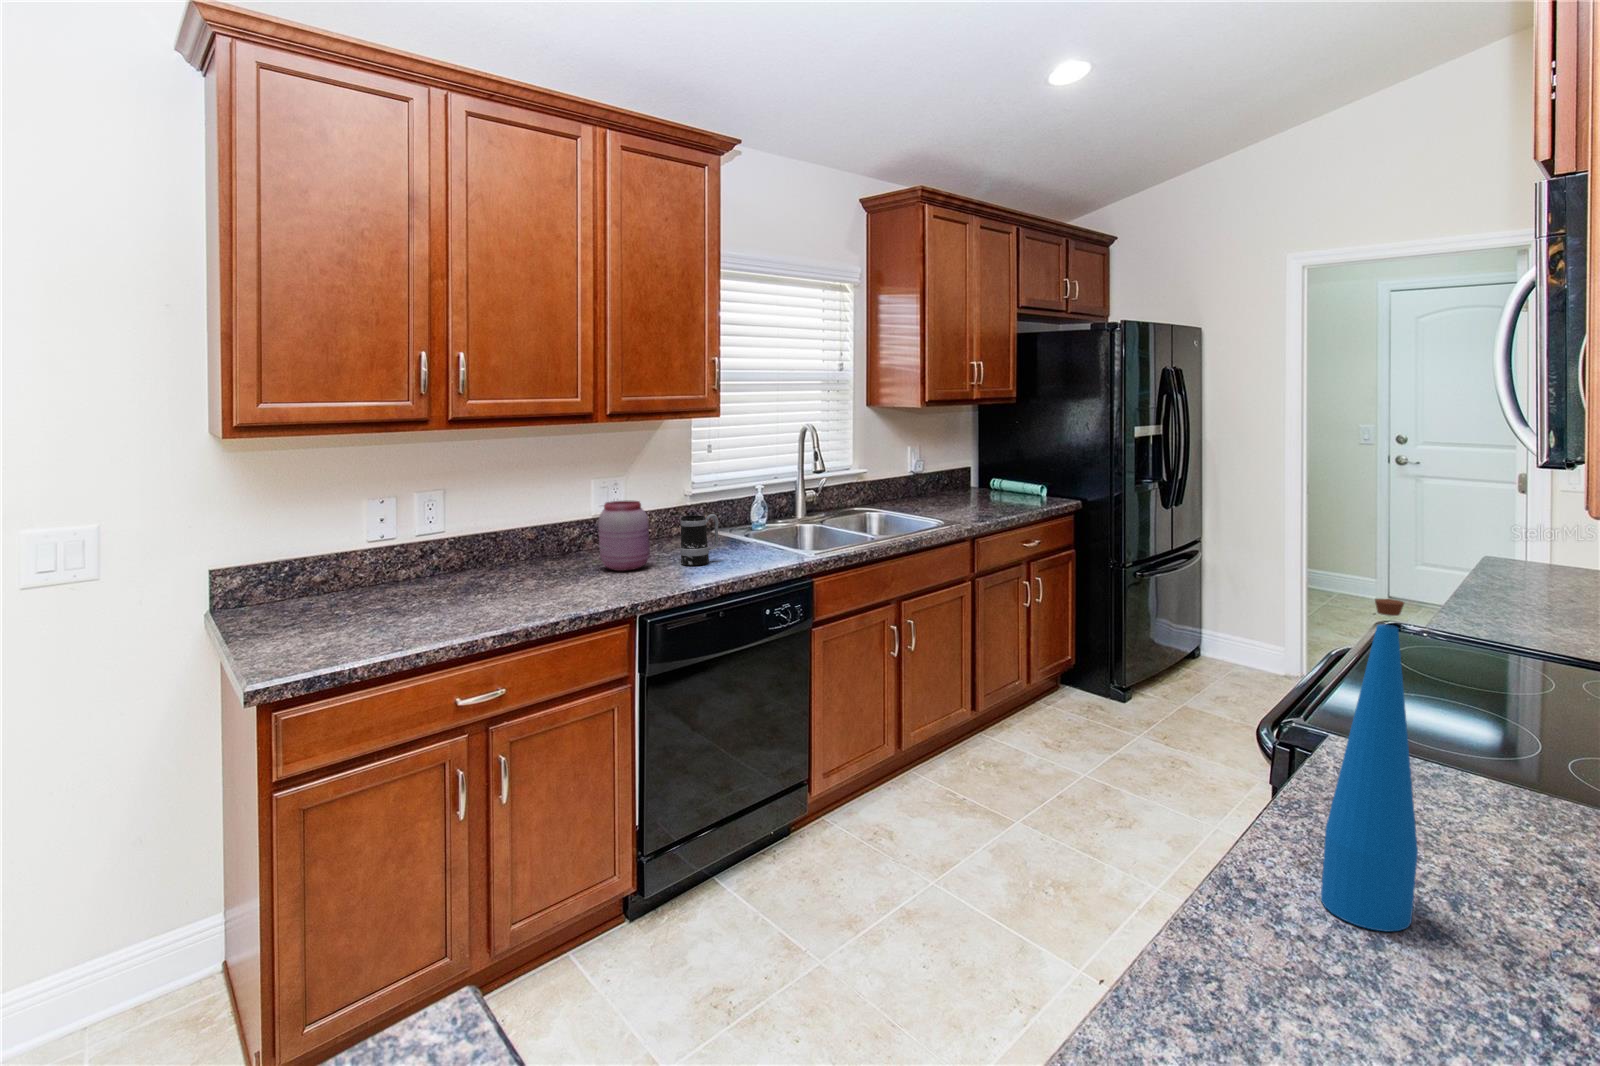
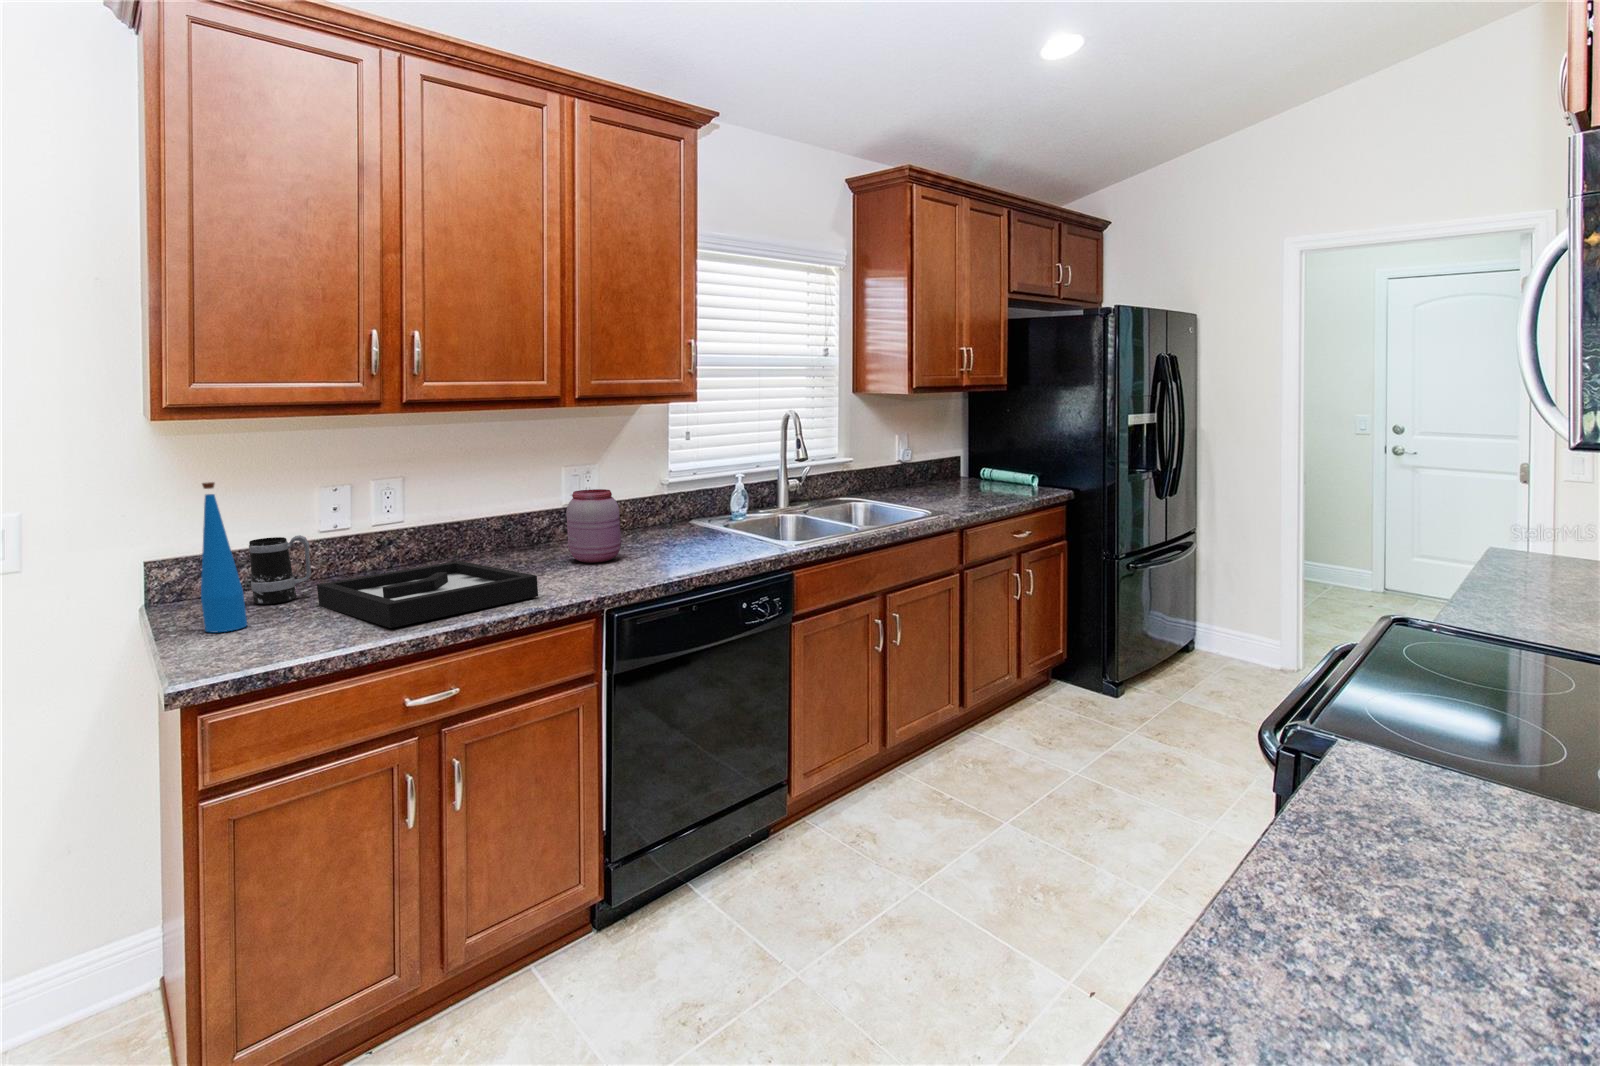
mug: present [680,514,718,566] -> present [249,535,311,604]
decorative tray: none [368,569,576,633] -> present [317,561,538,628]
bottle: present [1321,599,1418,932] -> present [201,482,247,633]

